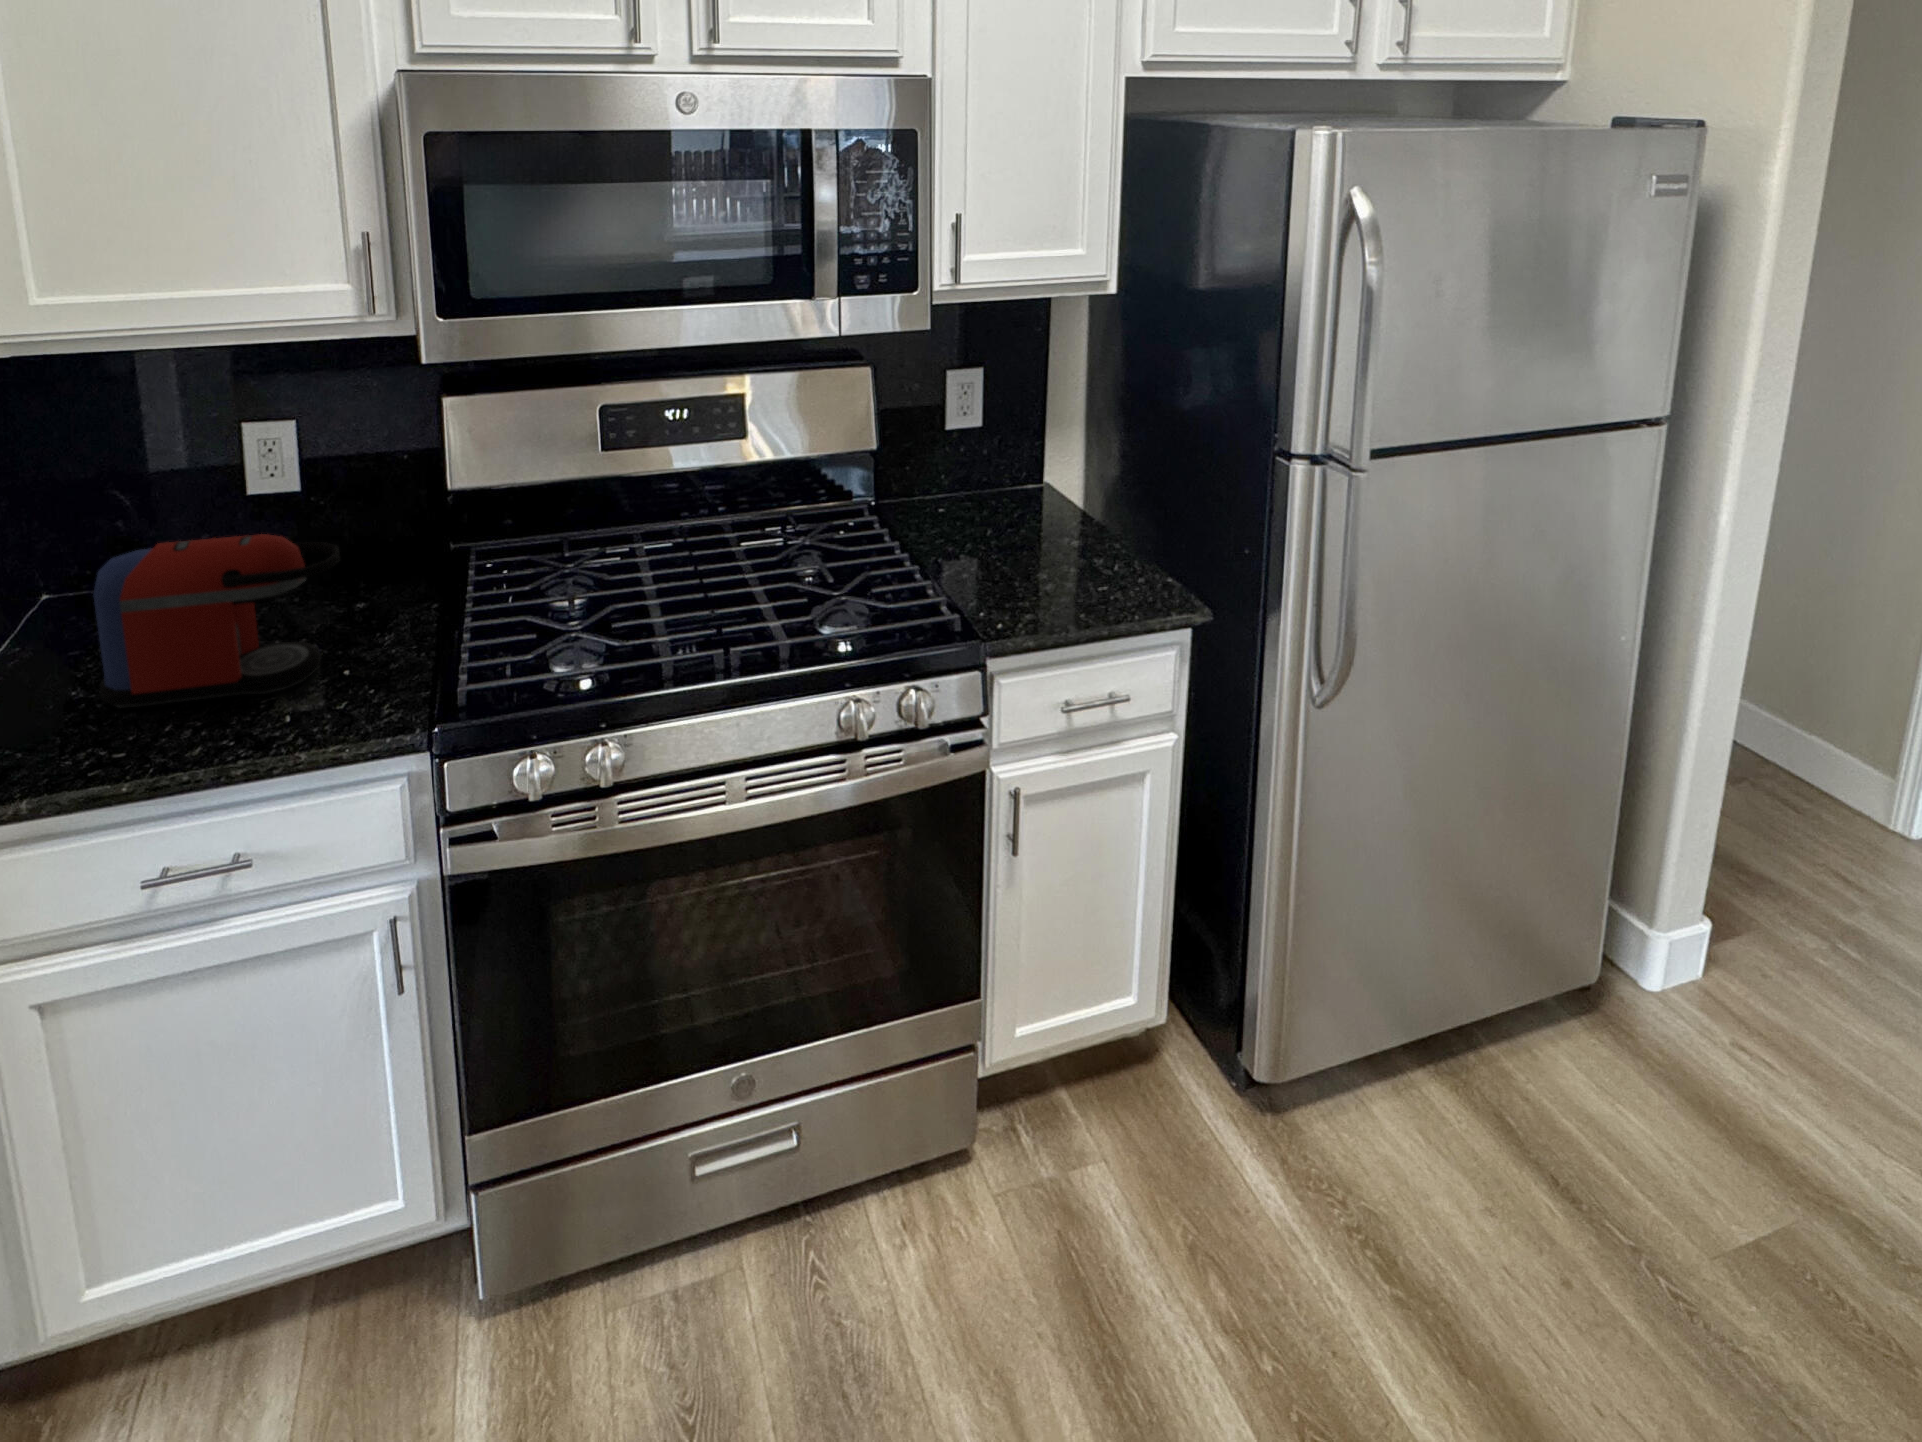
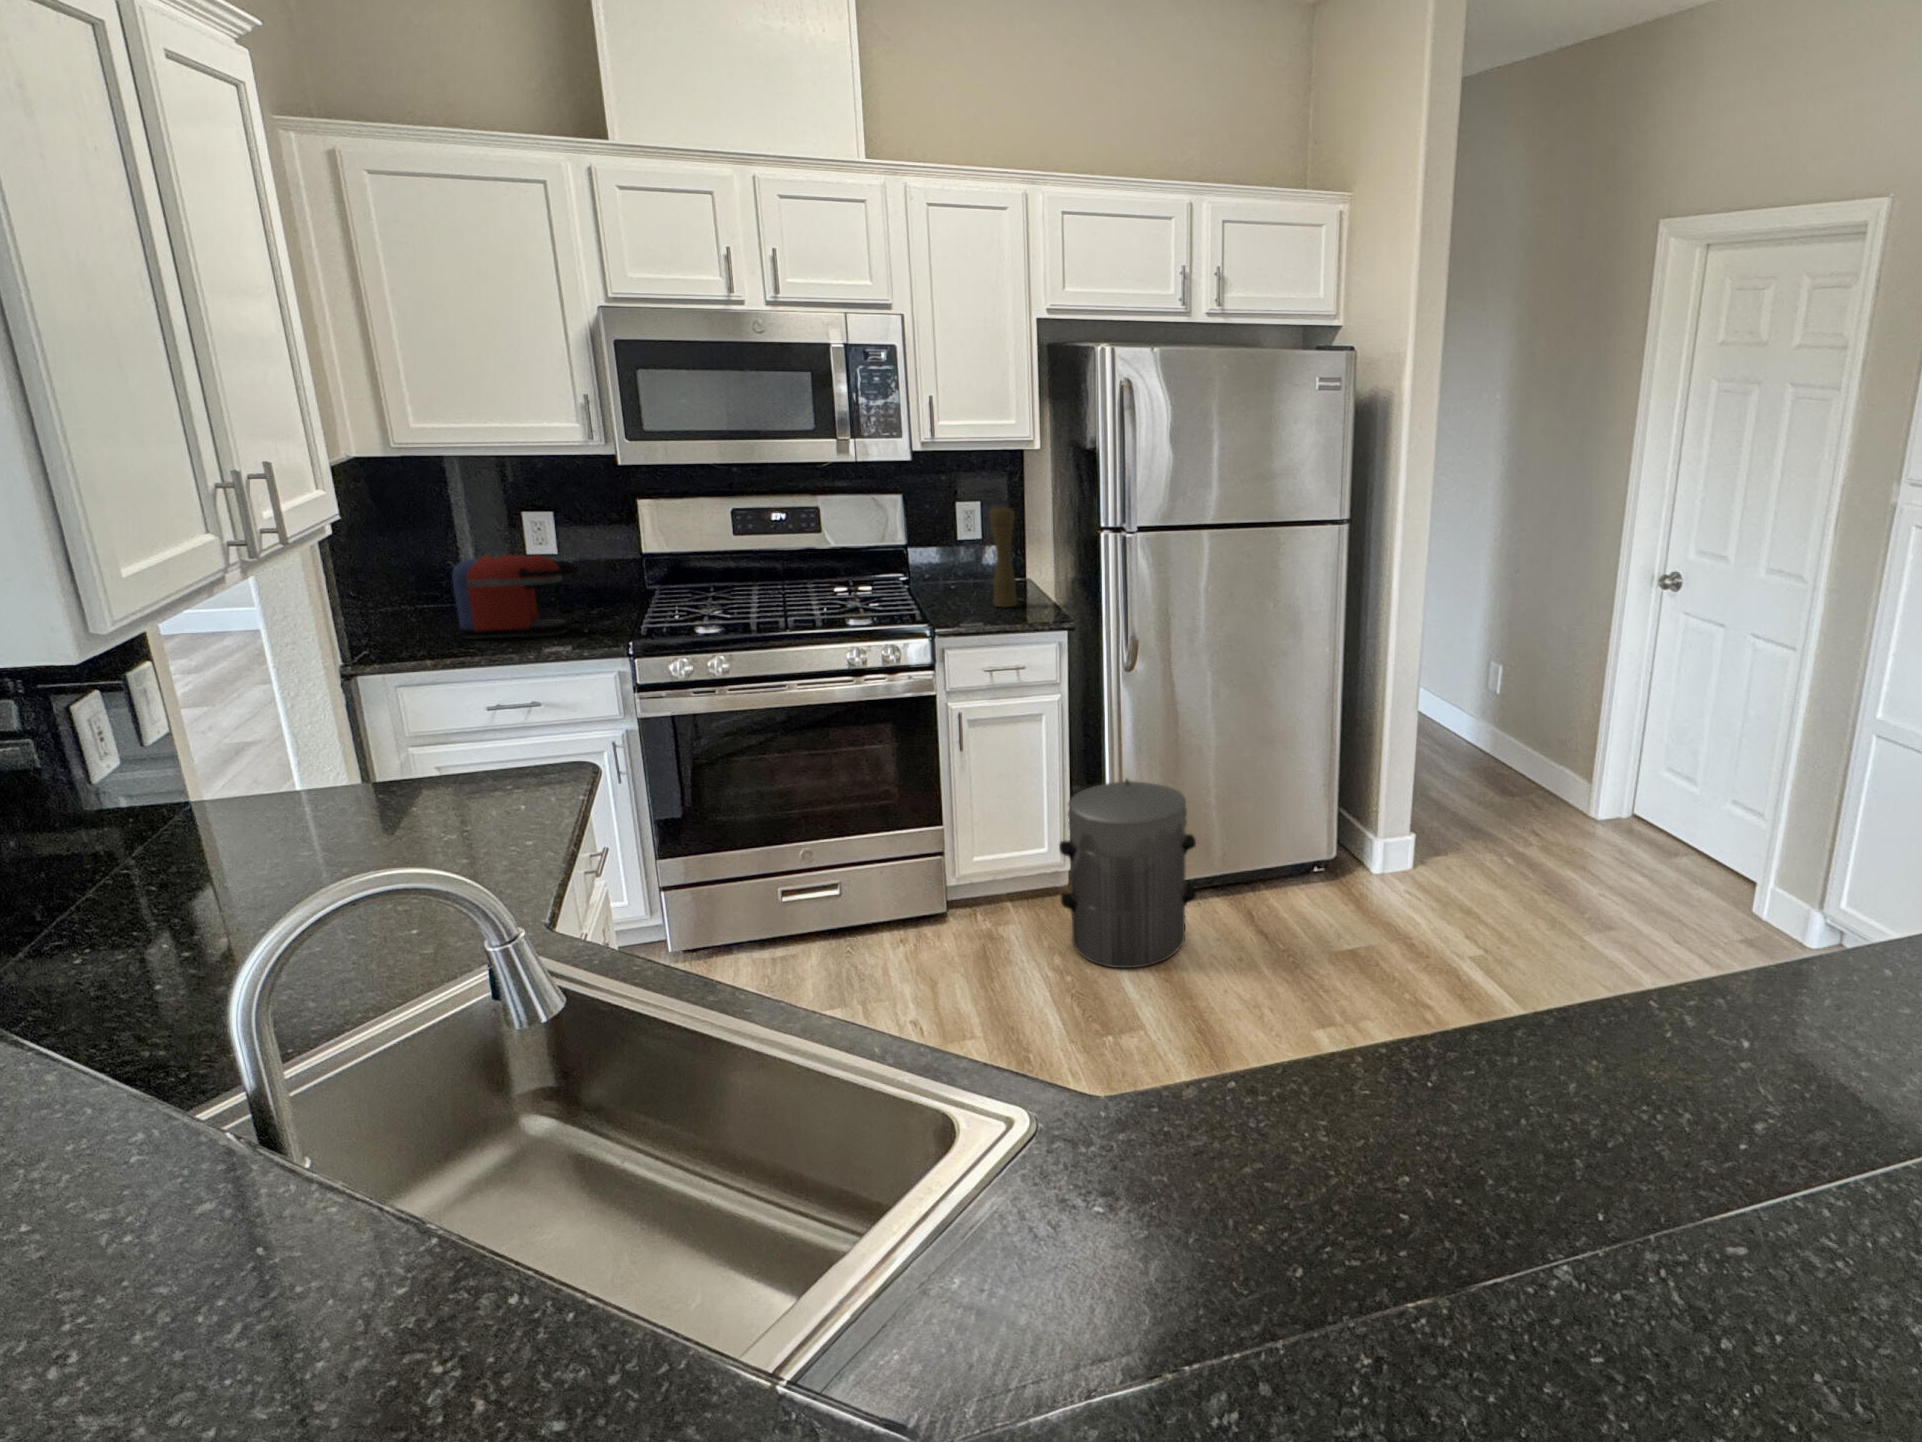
pepper mill: none [1043,396,1088,570] -> present [989,507,1017,607]
waste bin: none [1209,906,1477,1332] -> present [1059,779,1196,968]

